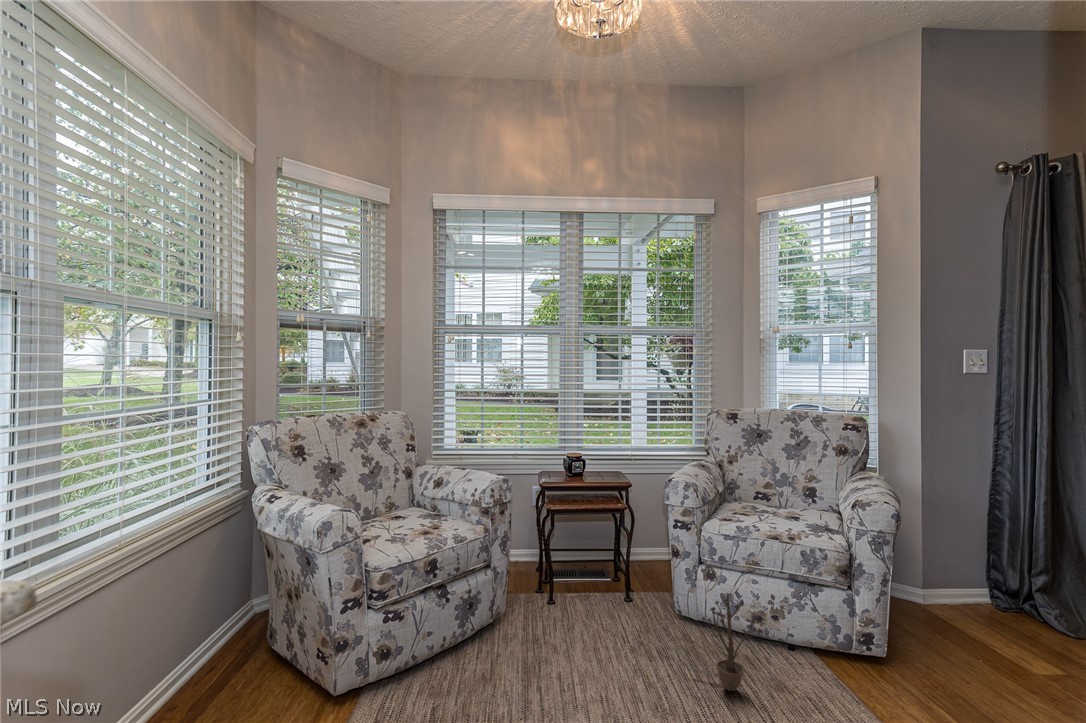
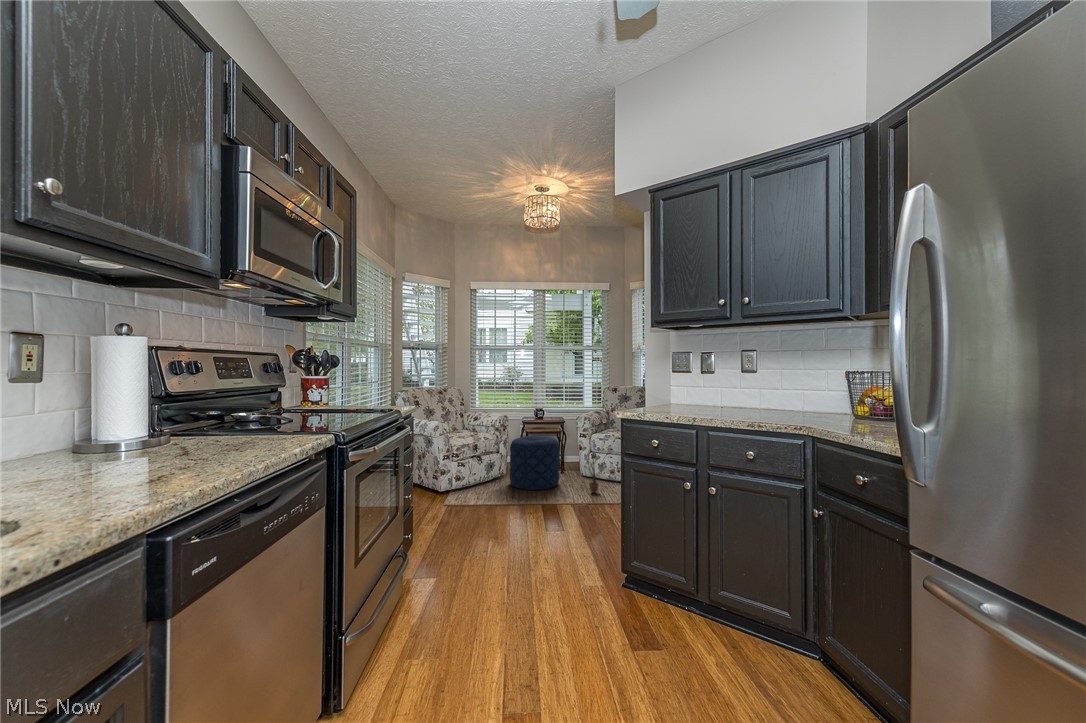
pouf: none [515,524,633,675] -> present [510,436,560,490]

